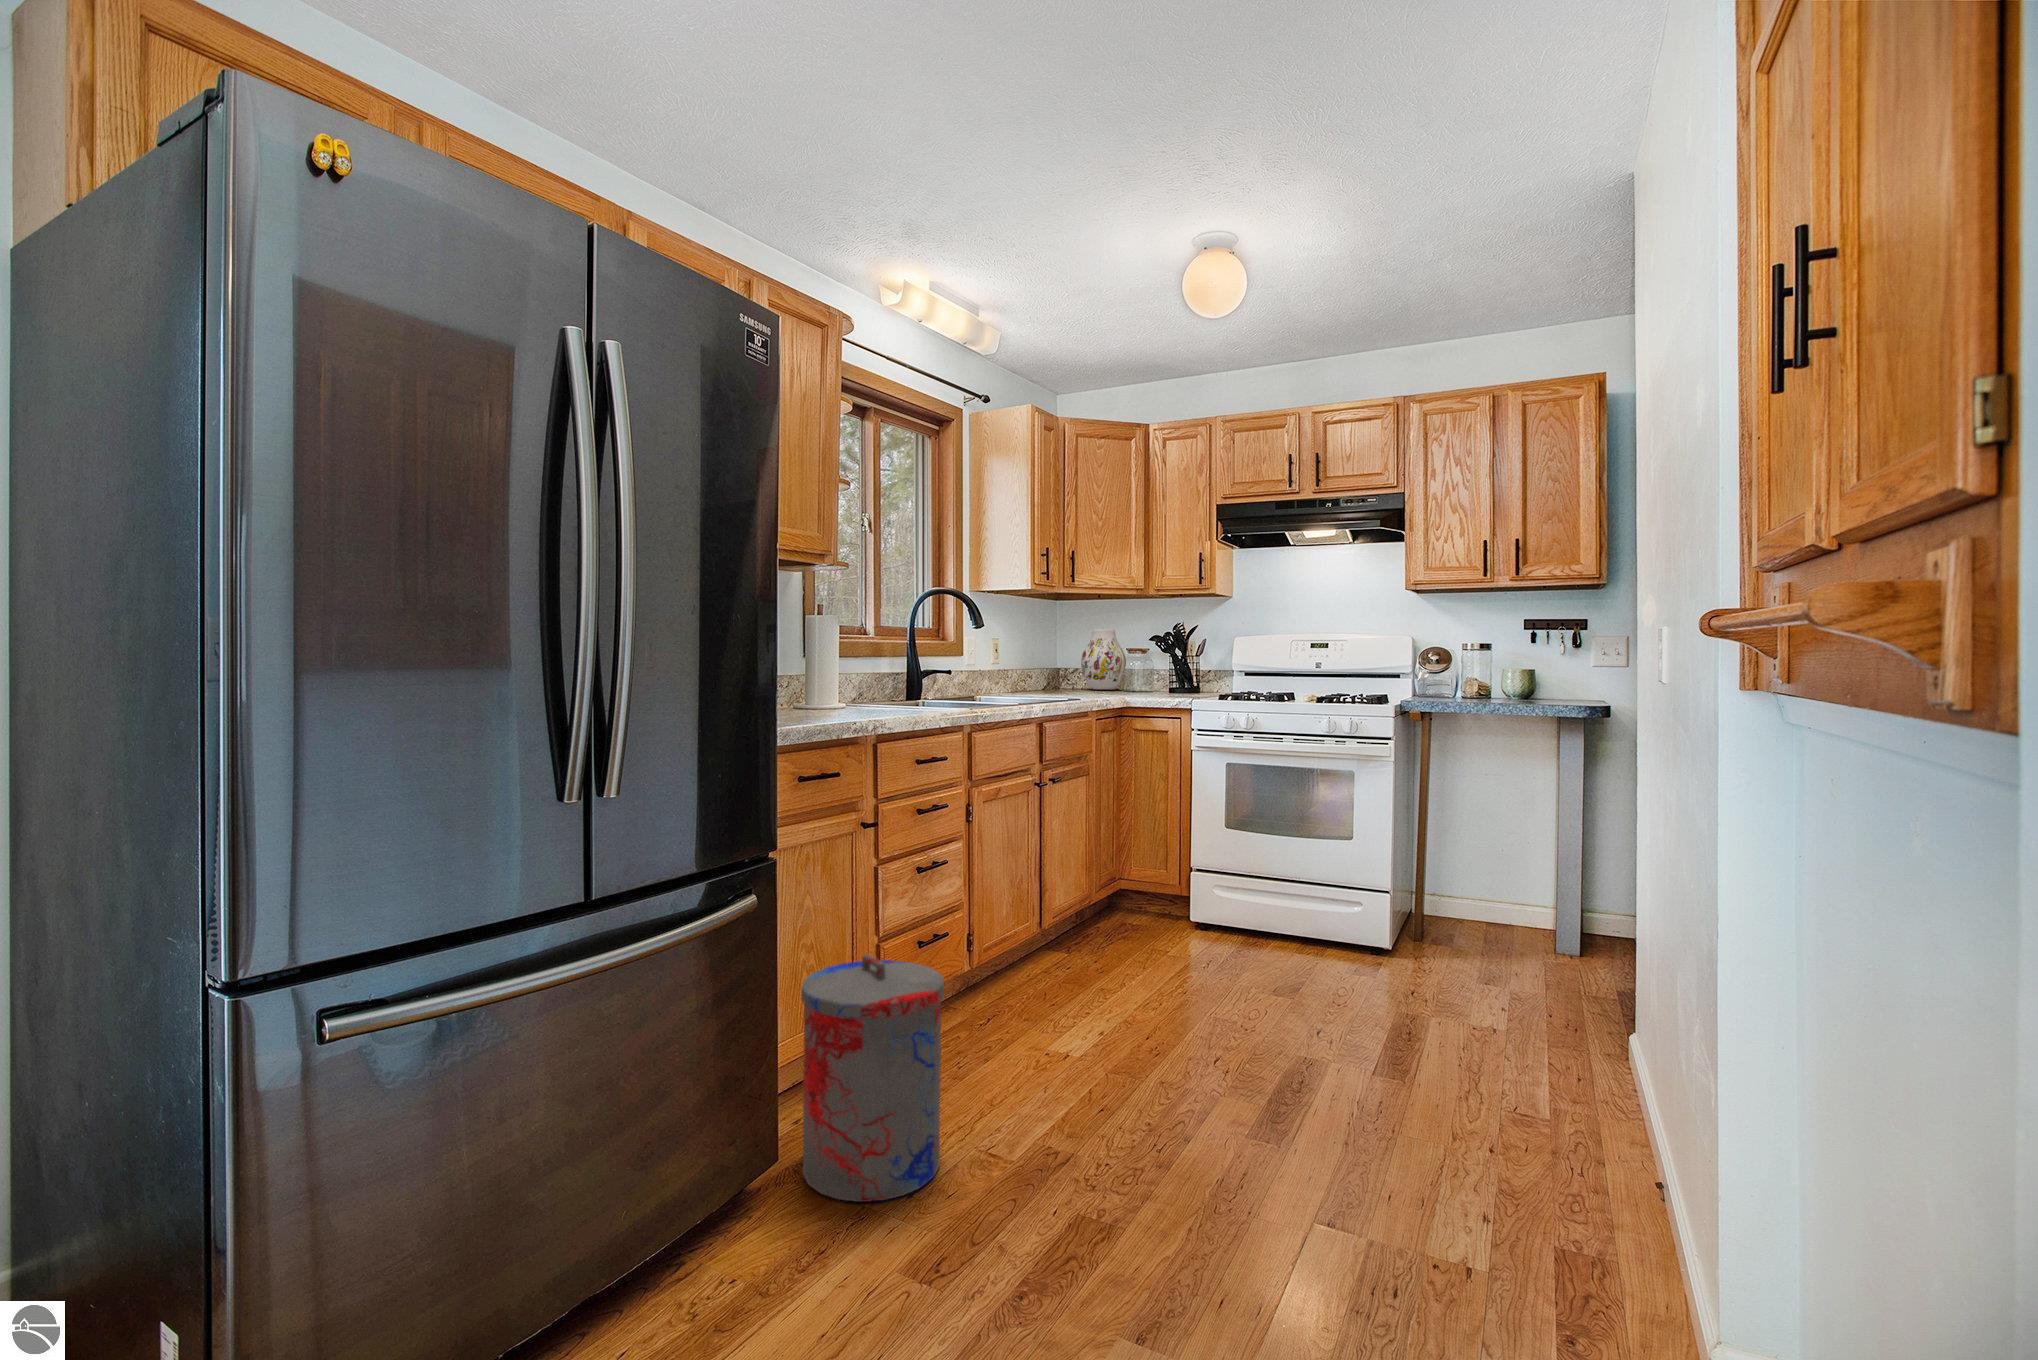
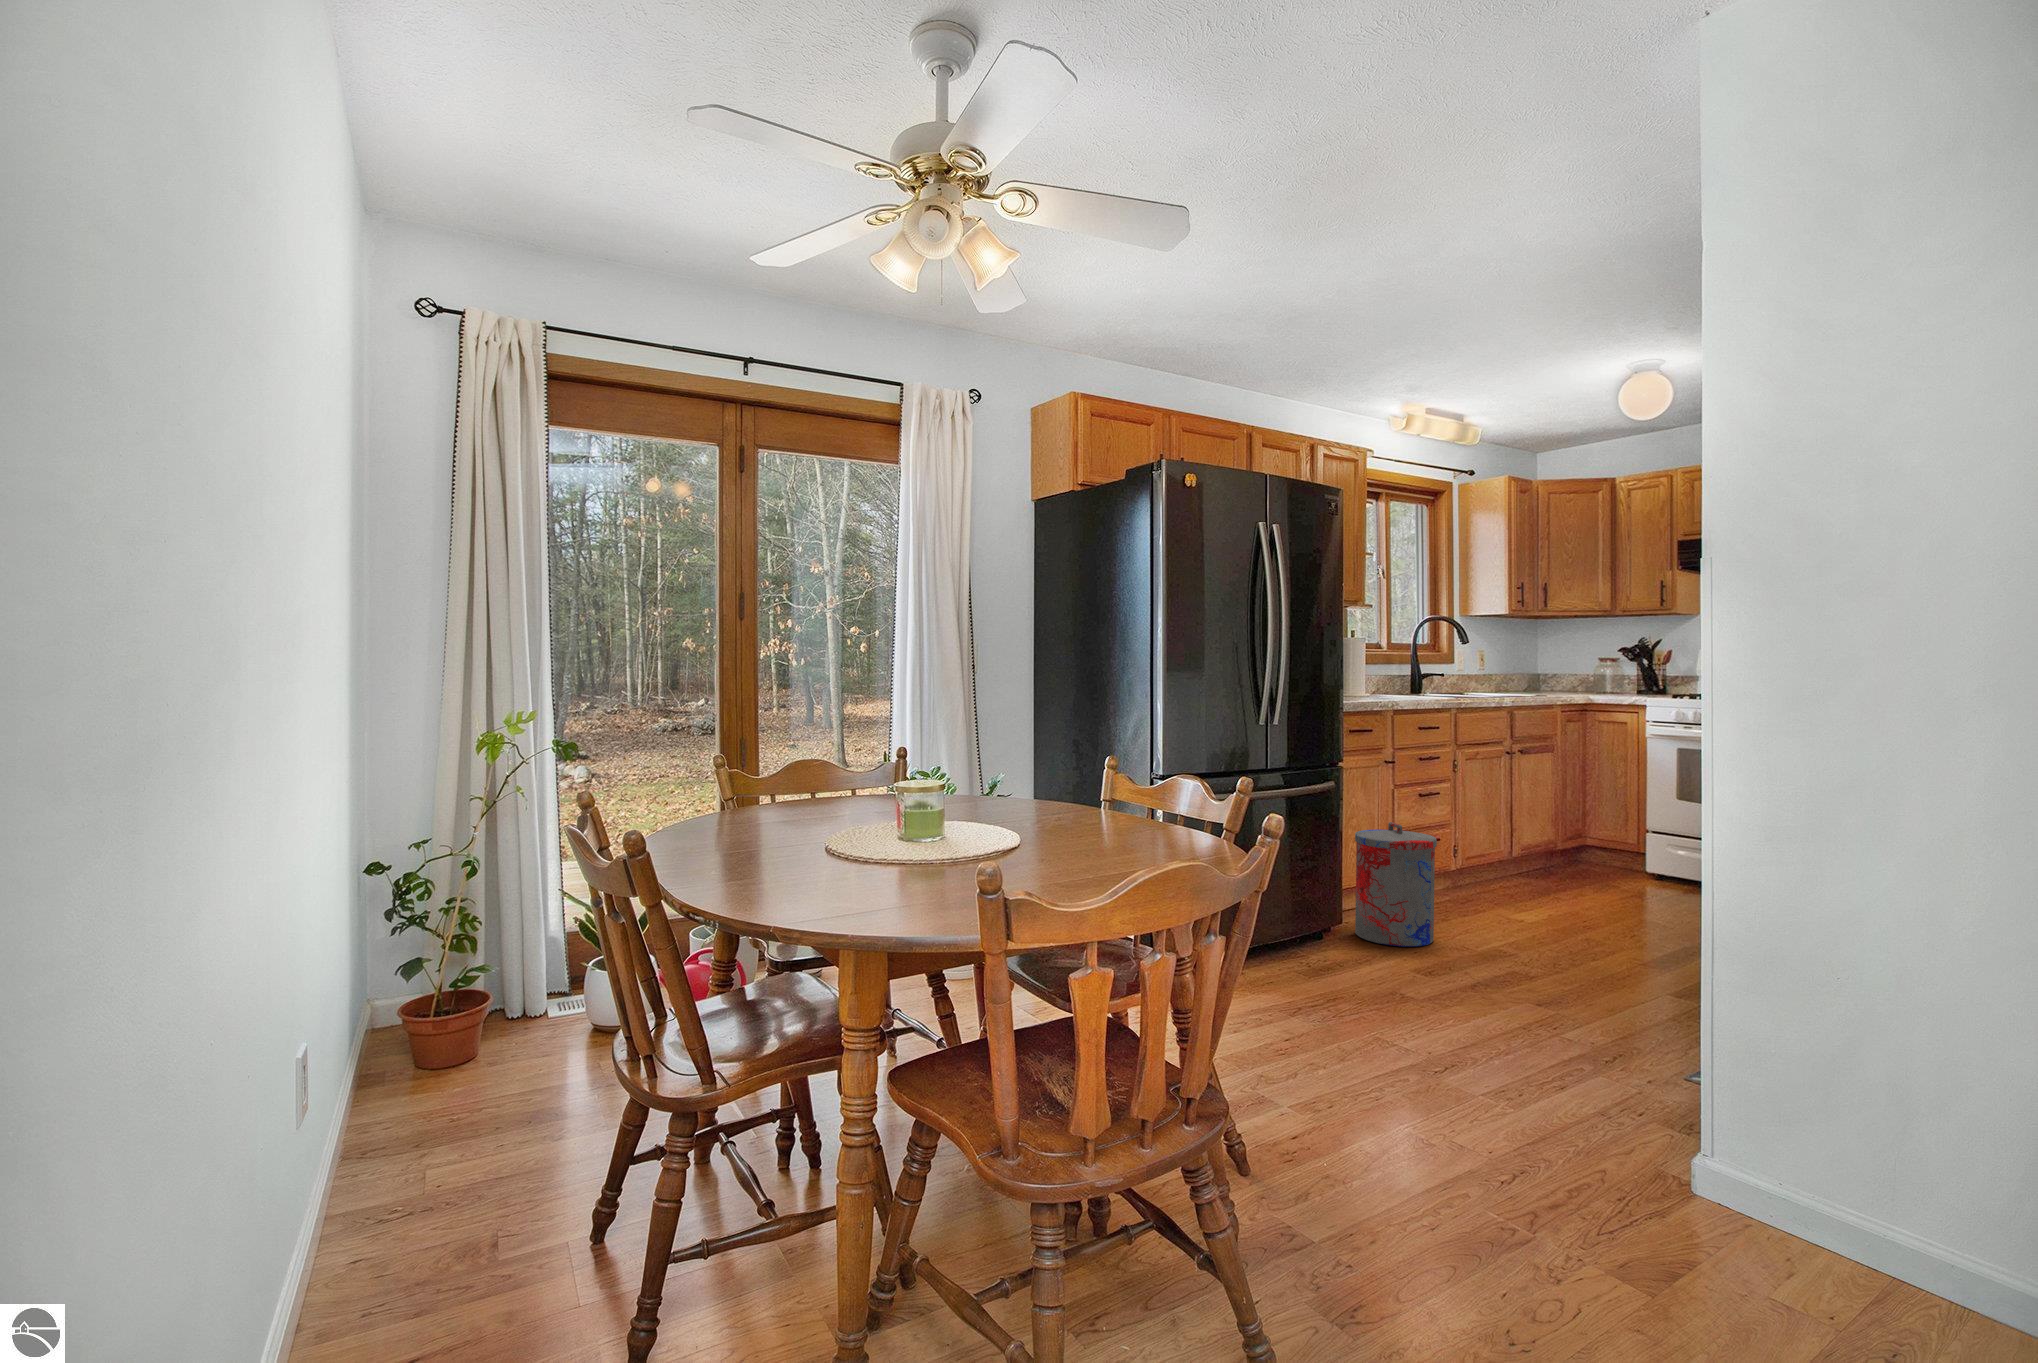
vase: present [1081,629,1126,690] -> none [1557,642,1599,690]

